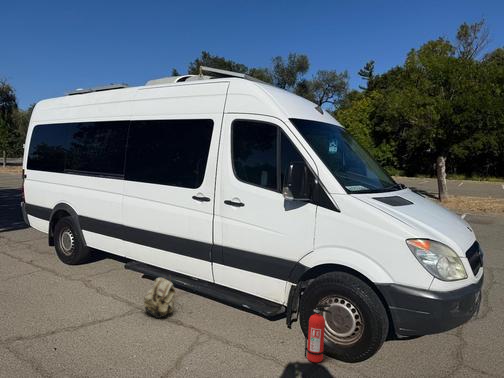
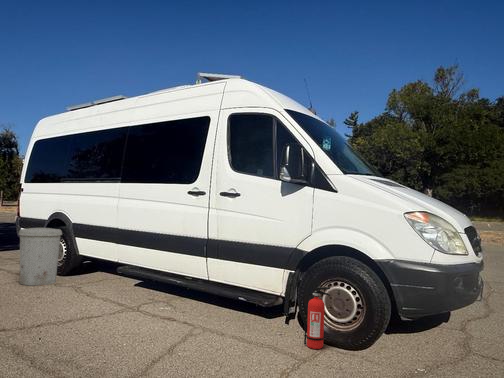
trash can: none [26,218,69,276] -> present [19,228,62,285]
backpack: present [144,277,175,318] -> none [137,272,170,316]

